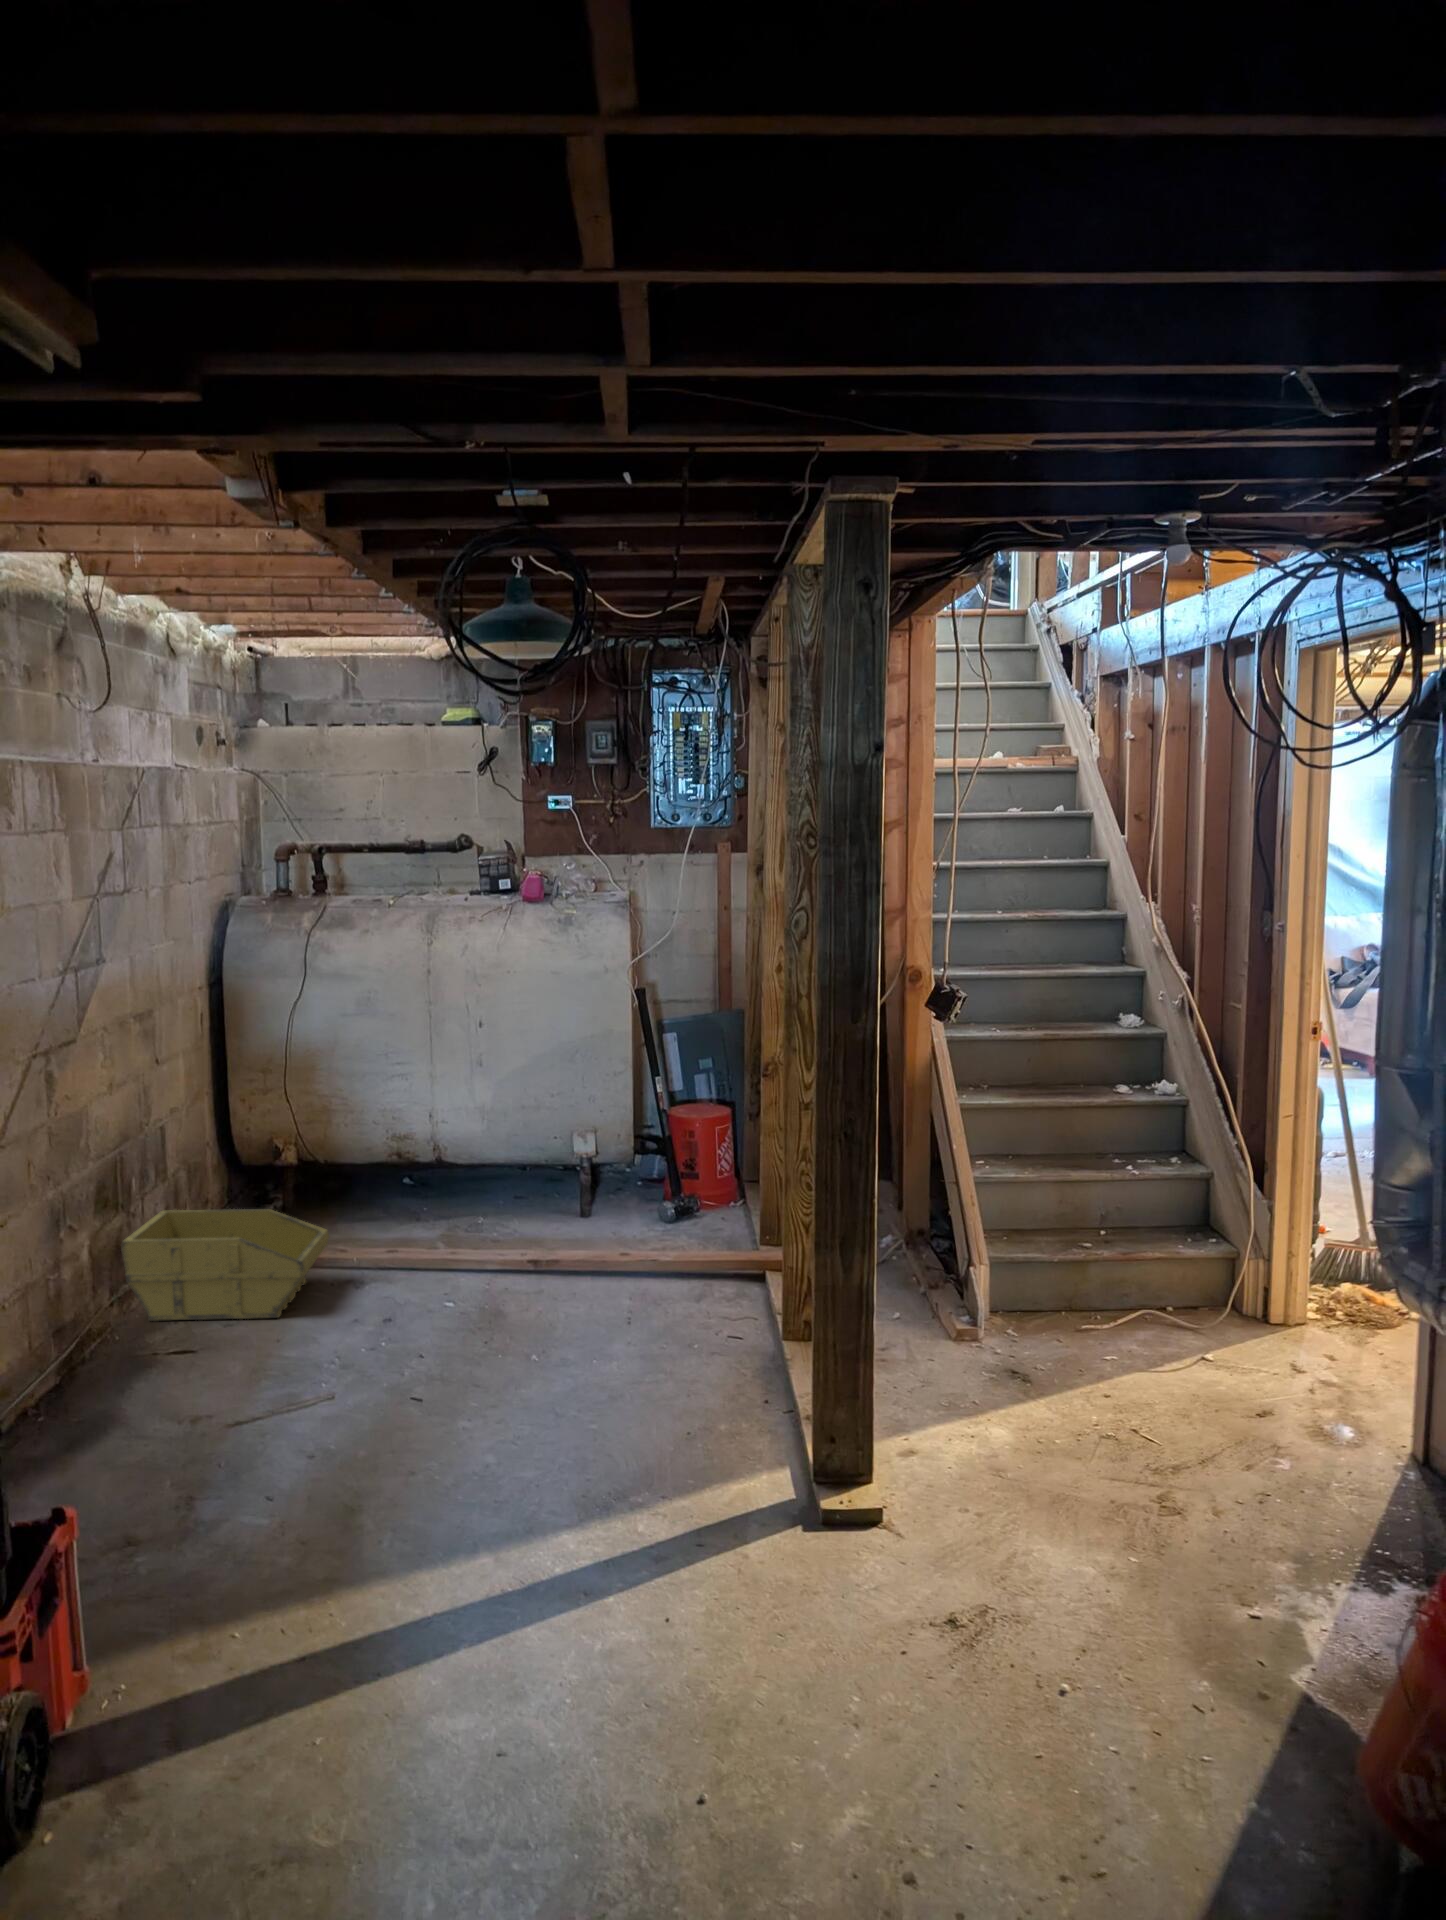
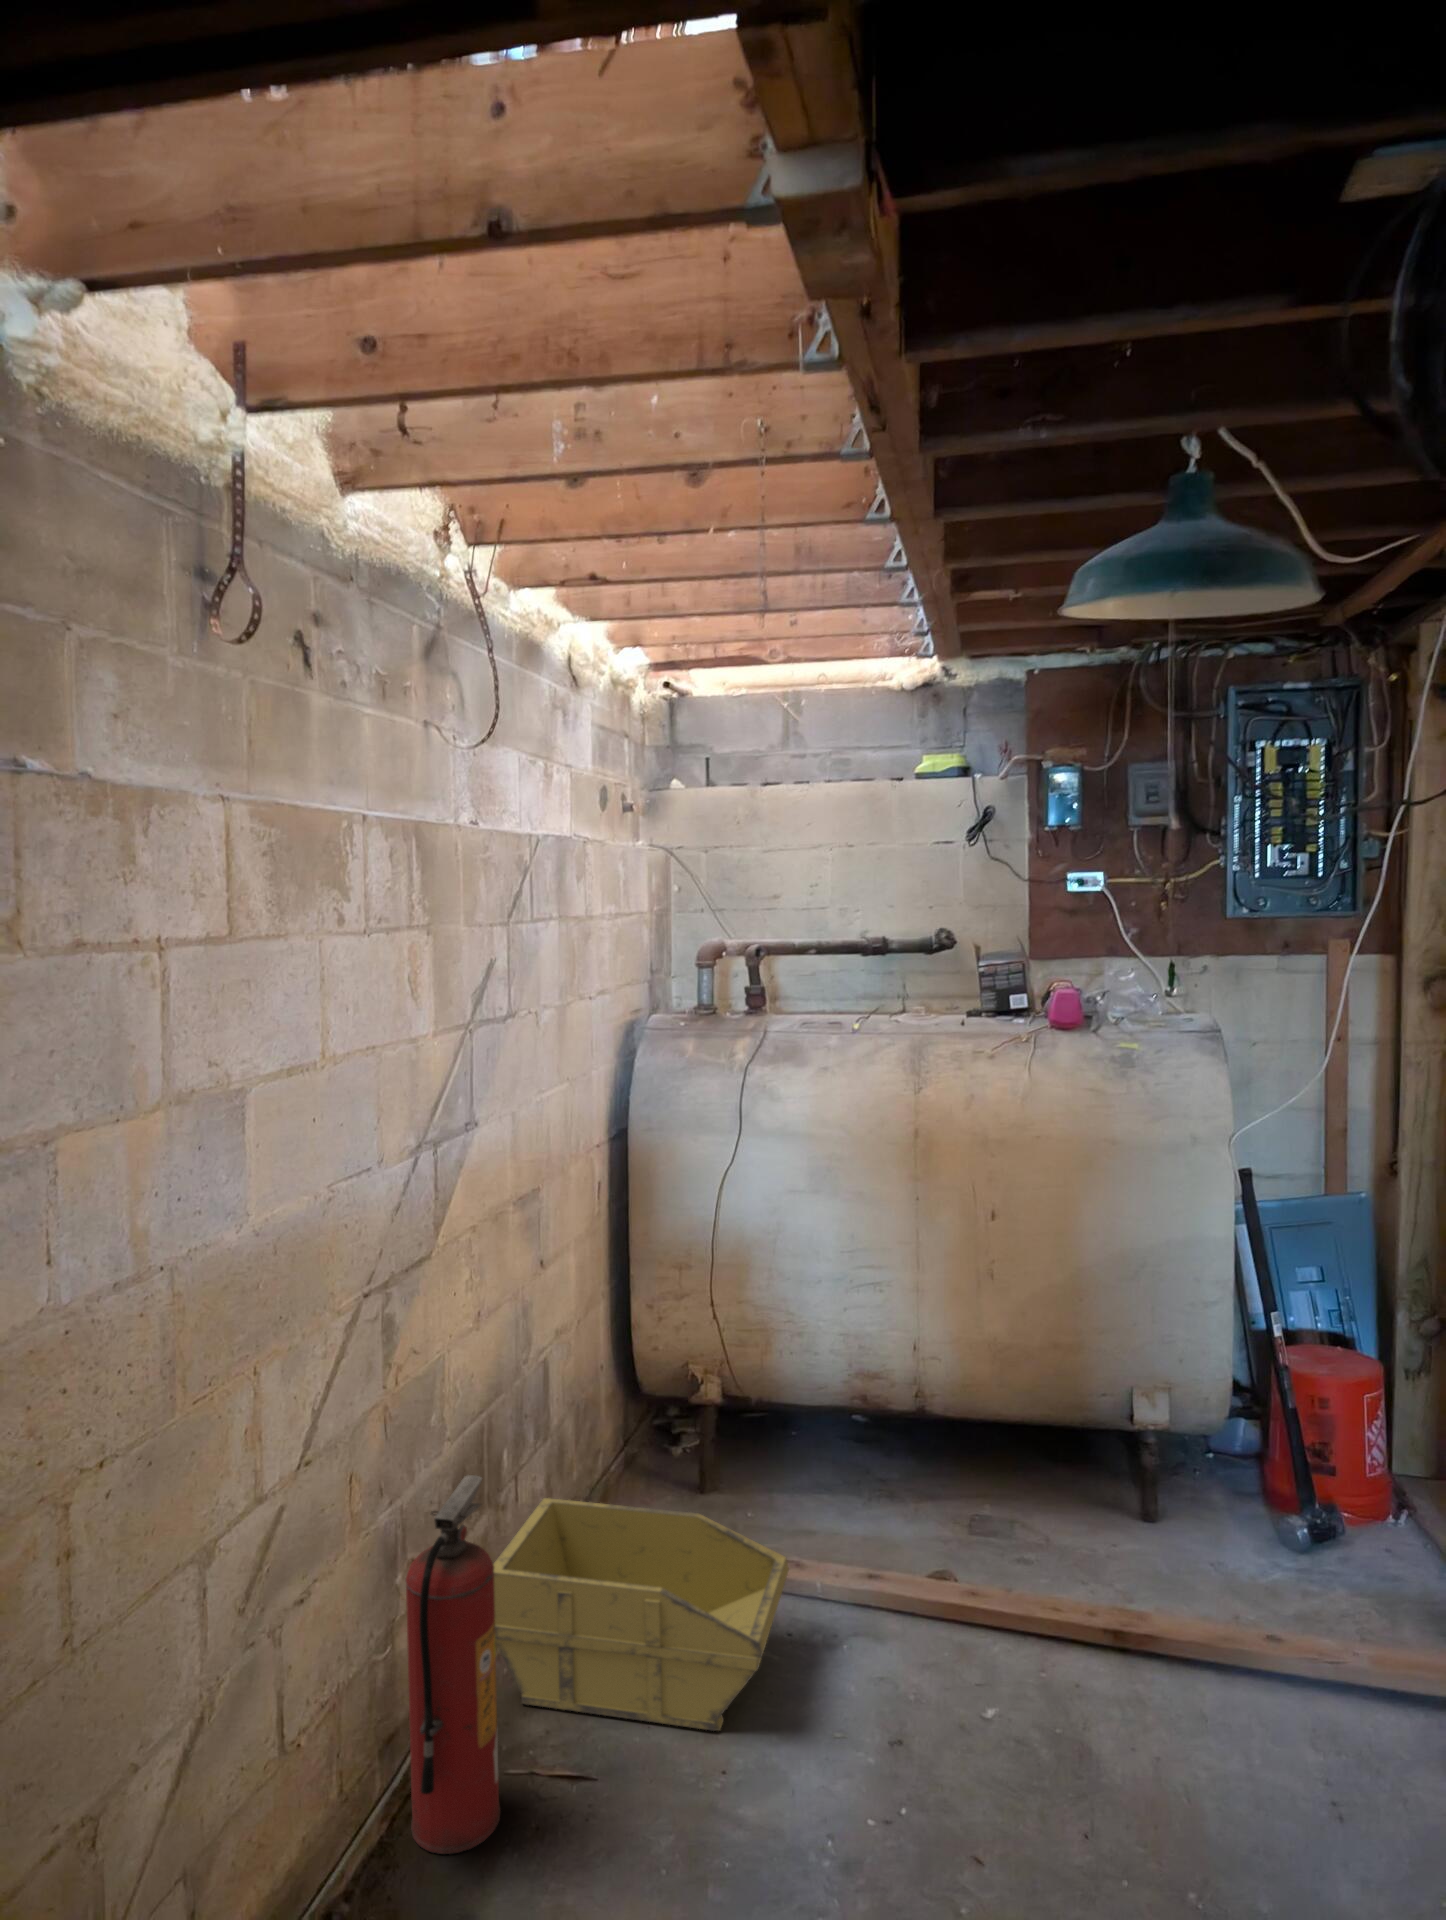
fire extinguisher: none [68,1166,136,1375] -> present [405,1475,501,1854]

